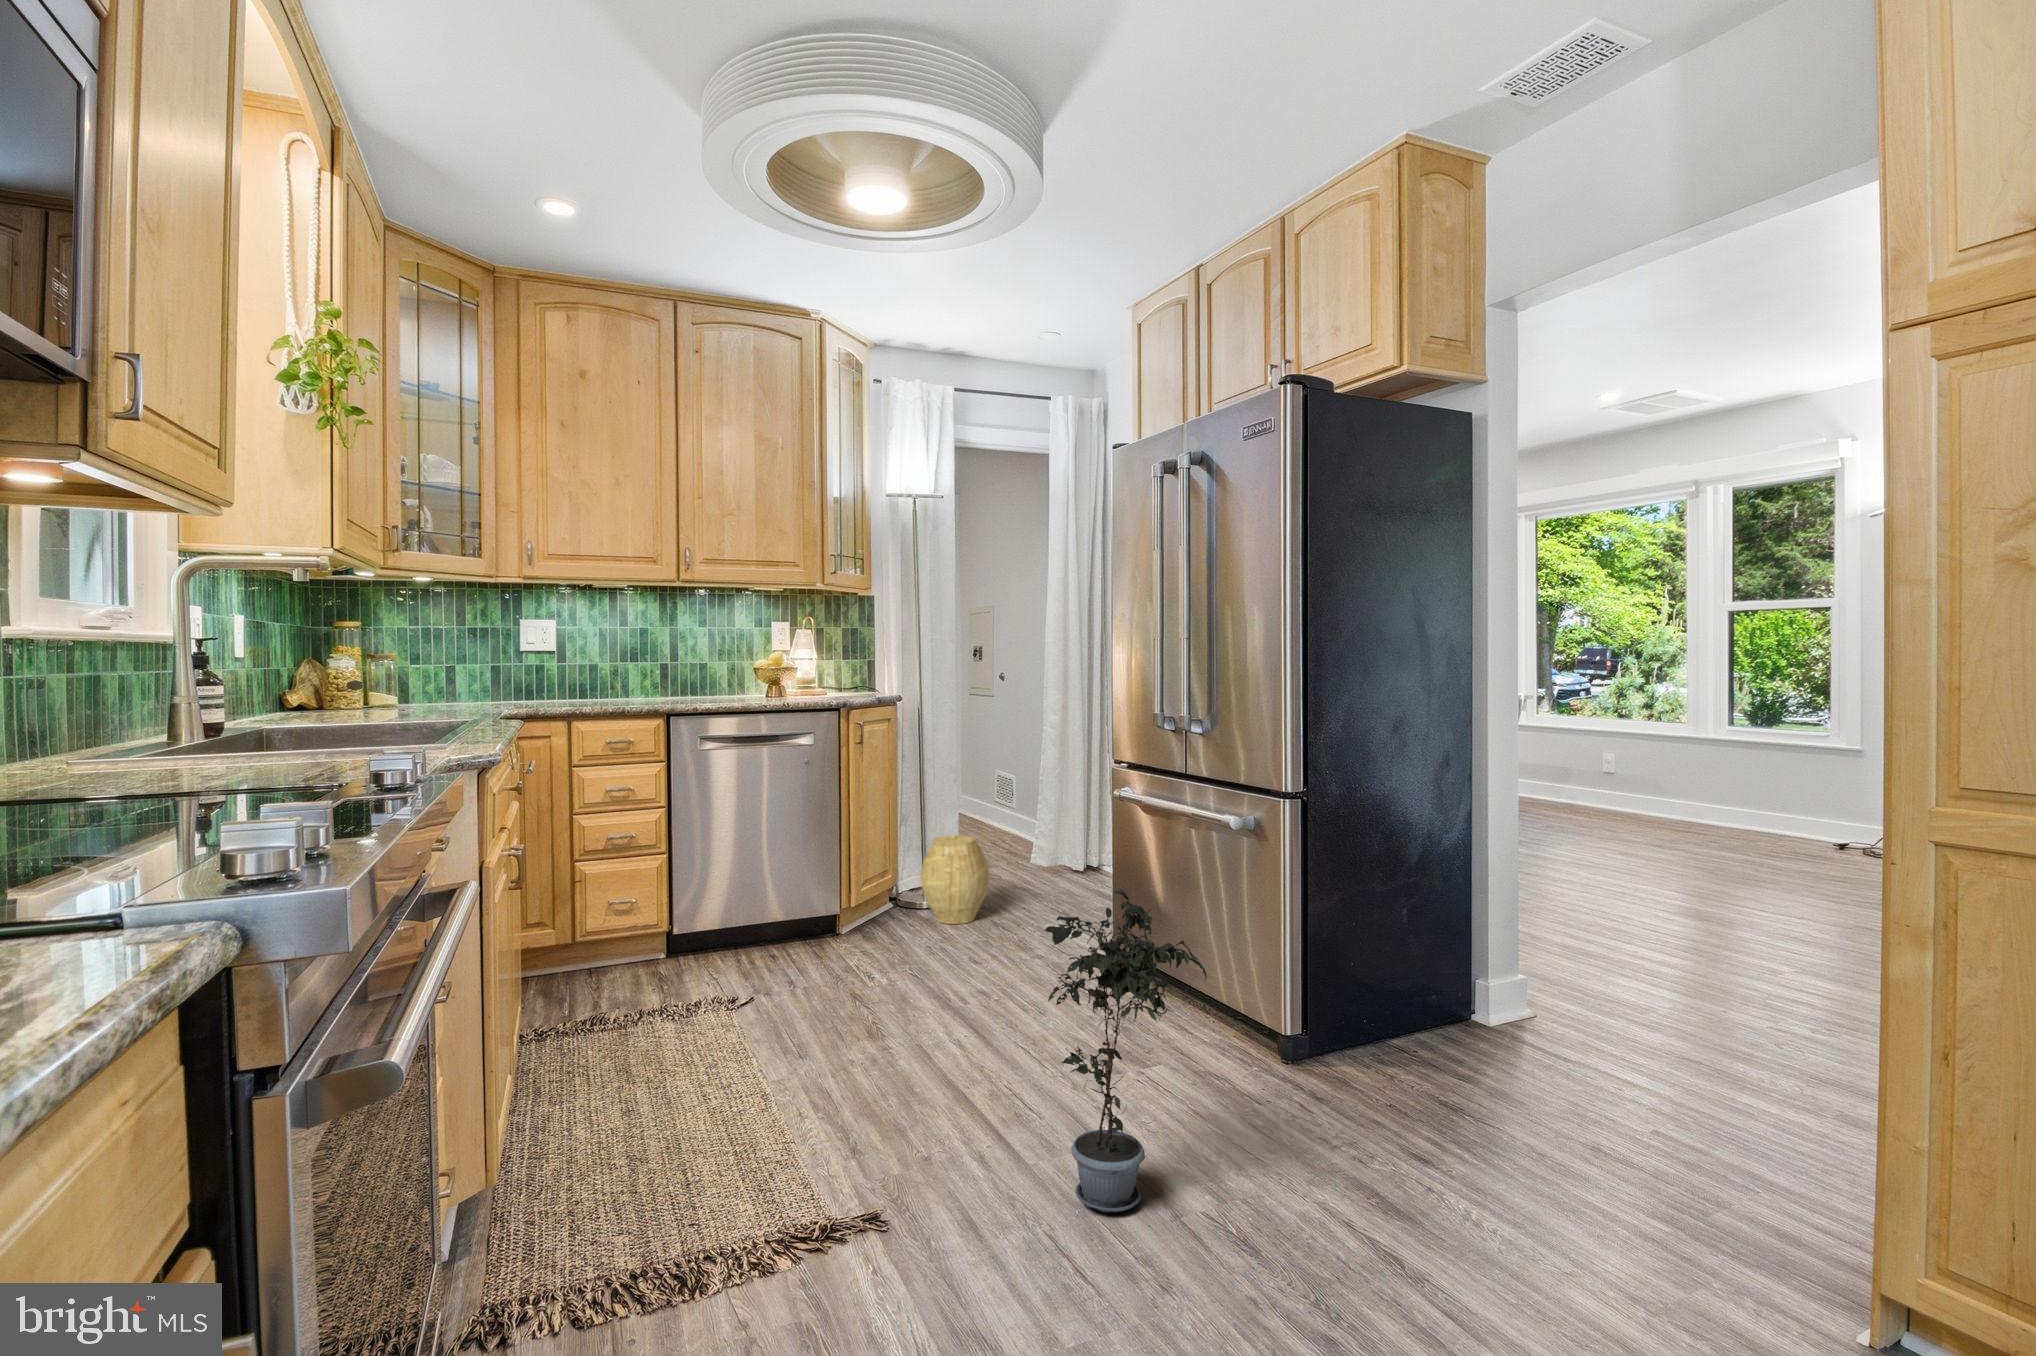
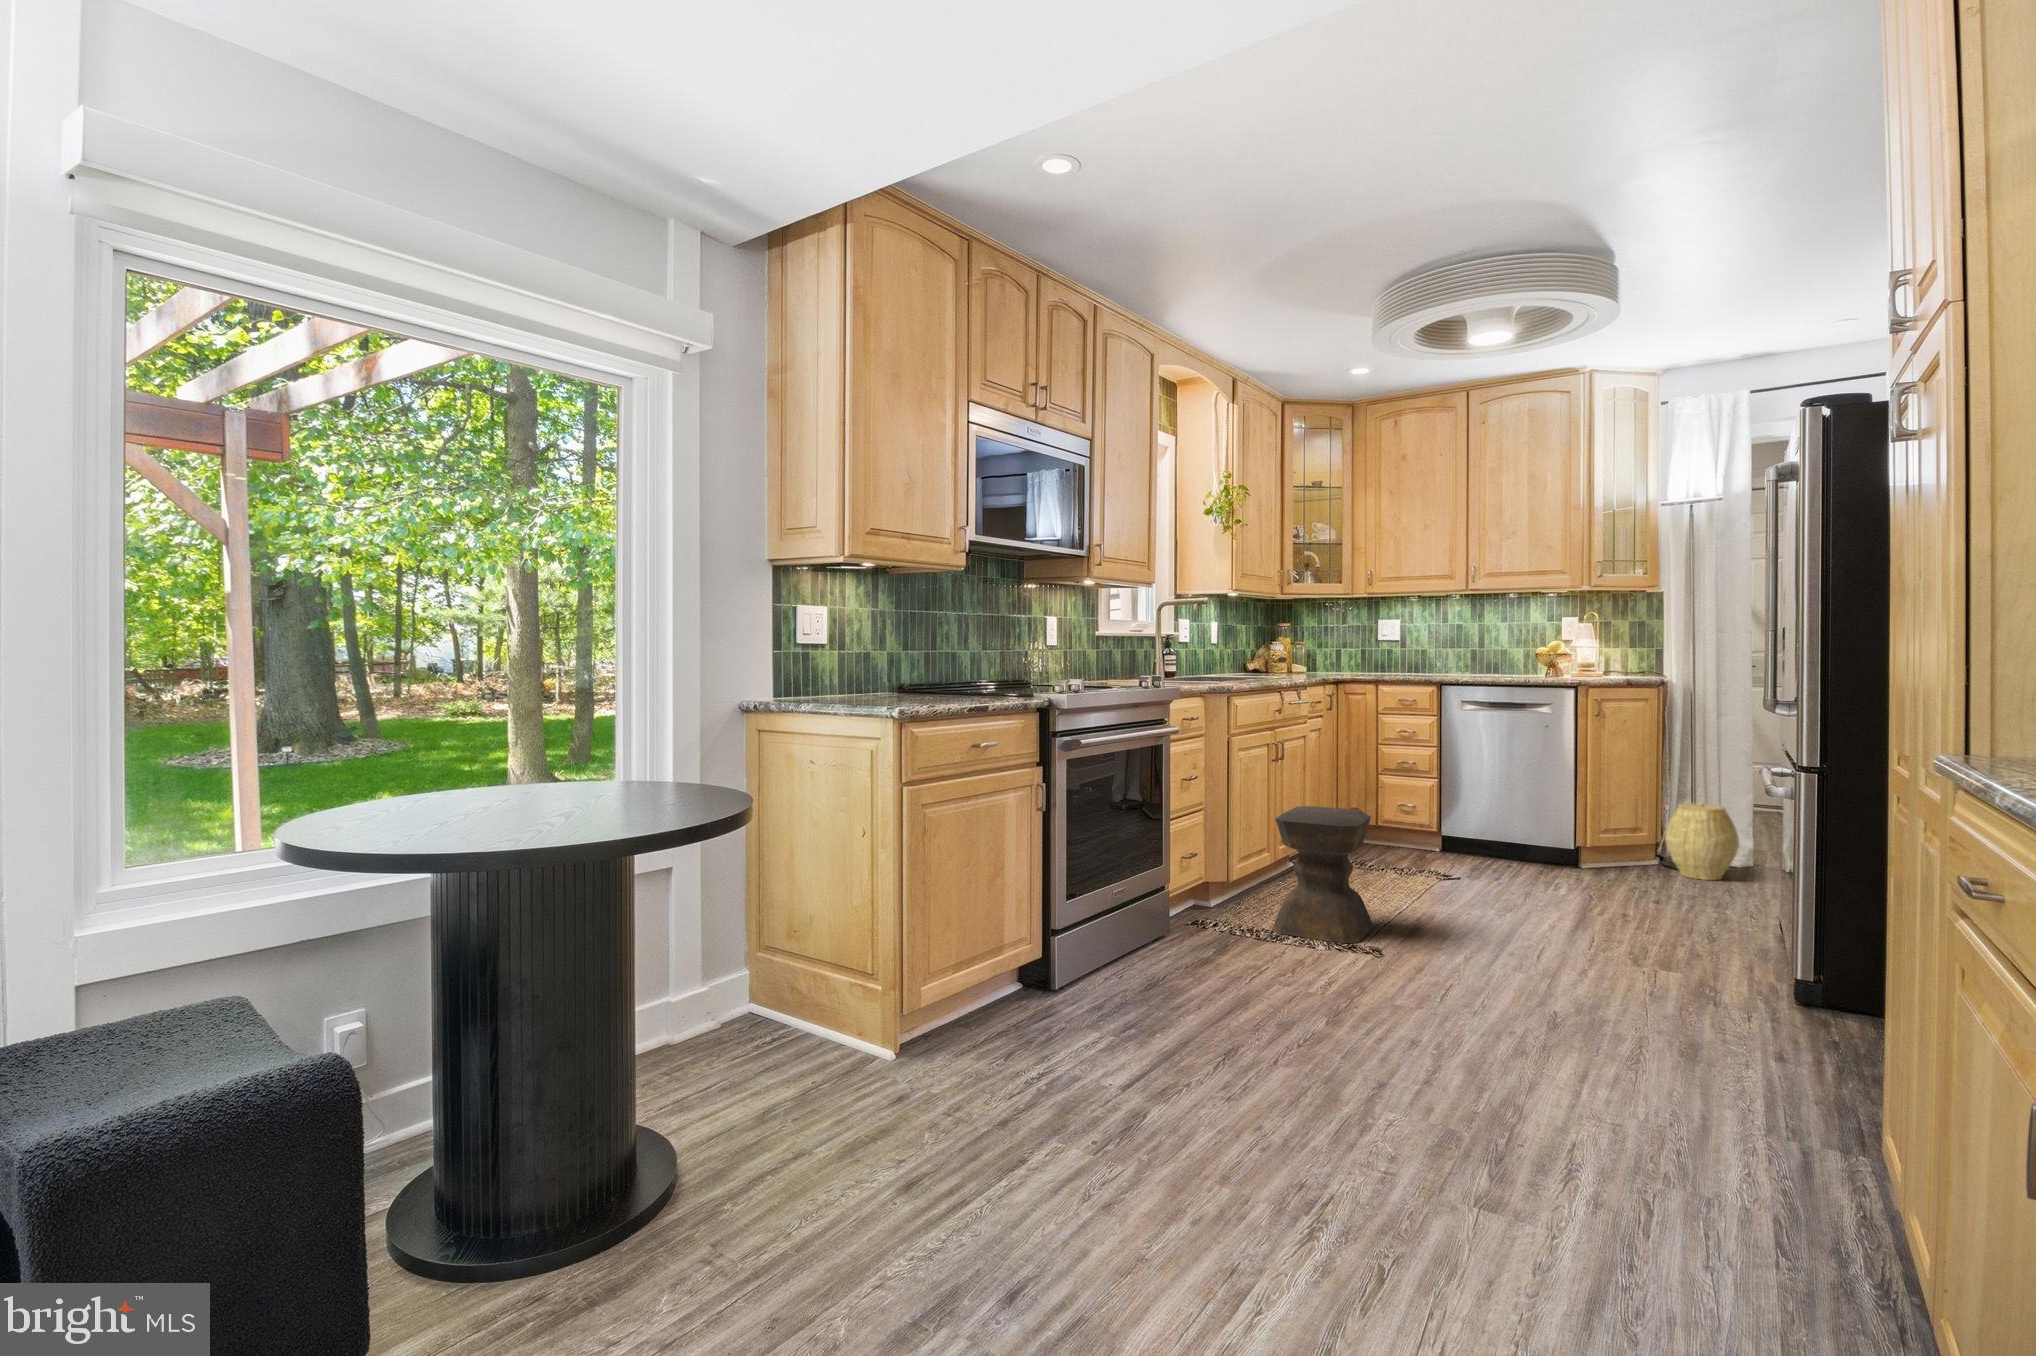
potted plant: present [1044,889,1207,1212] -> none [1486,798,1581,990]
stool: none [602,964,799,1288] -> present [1272,806,1373,943]

